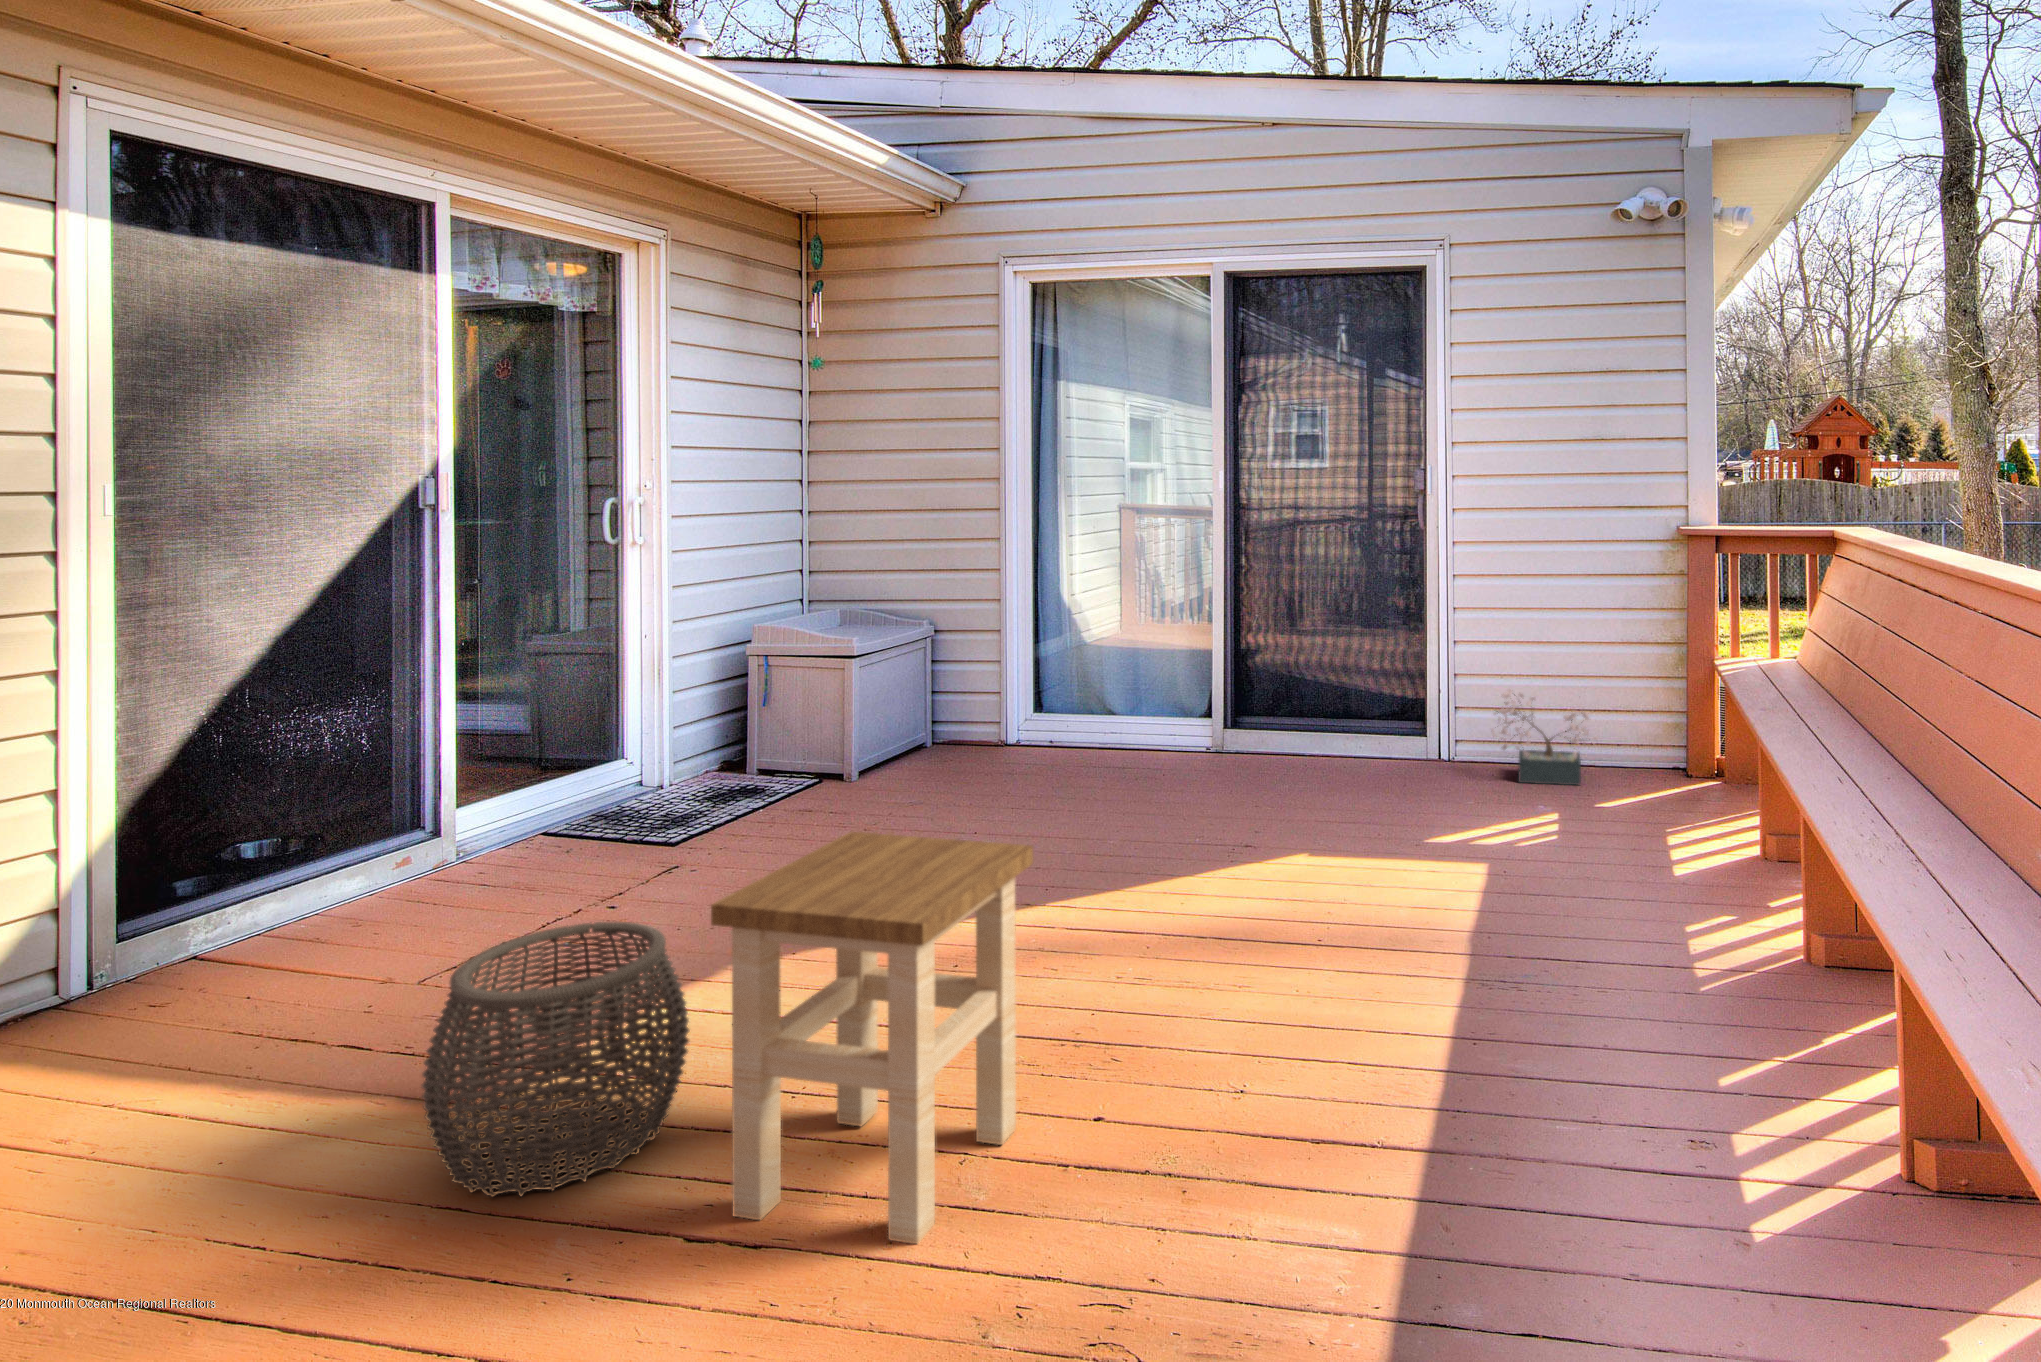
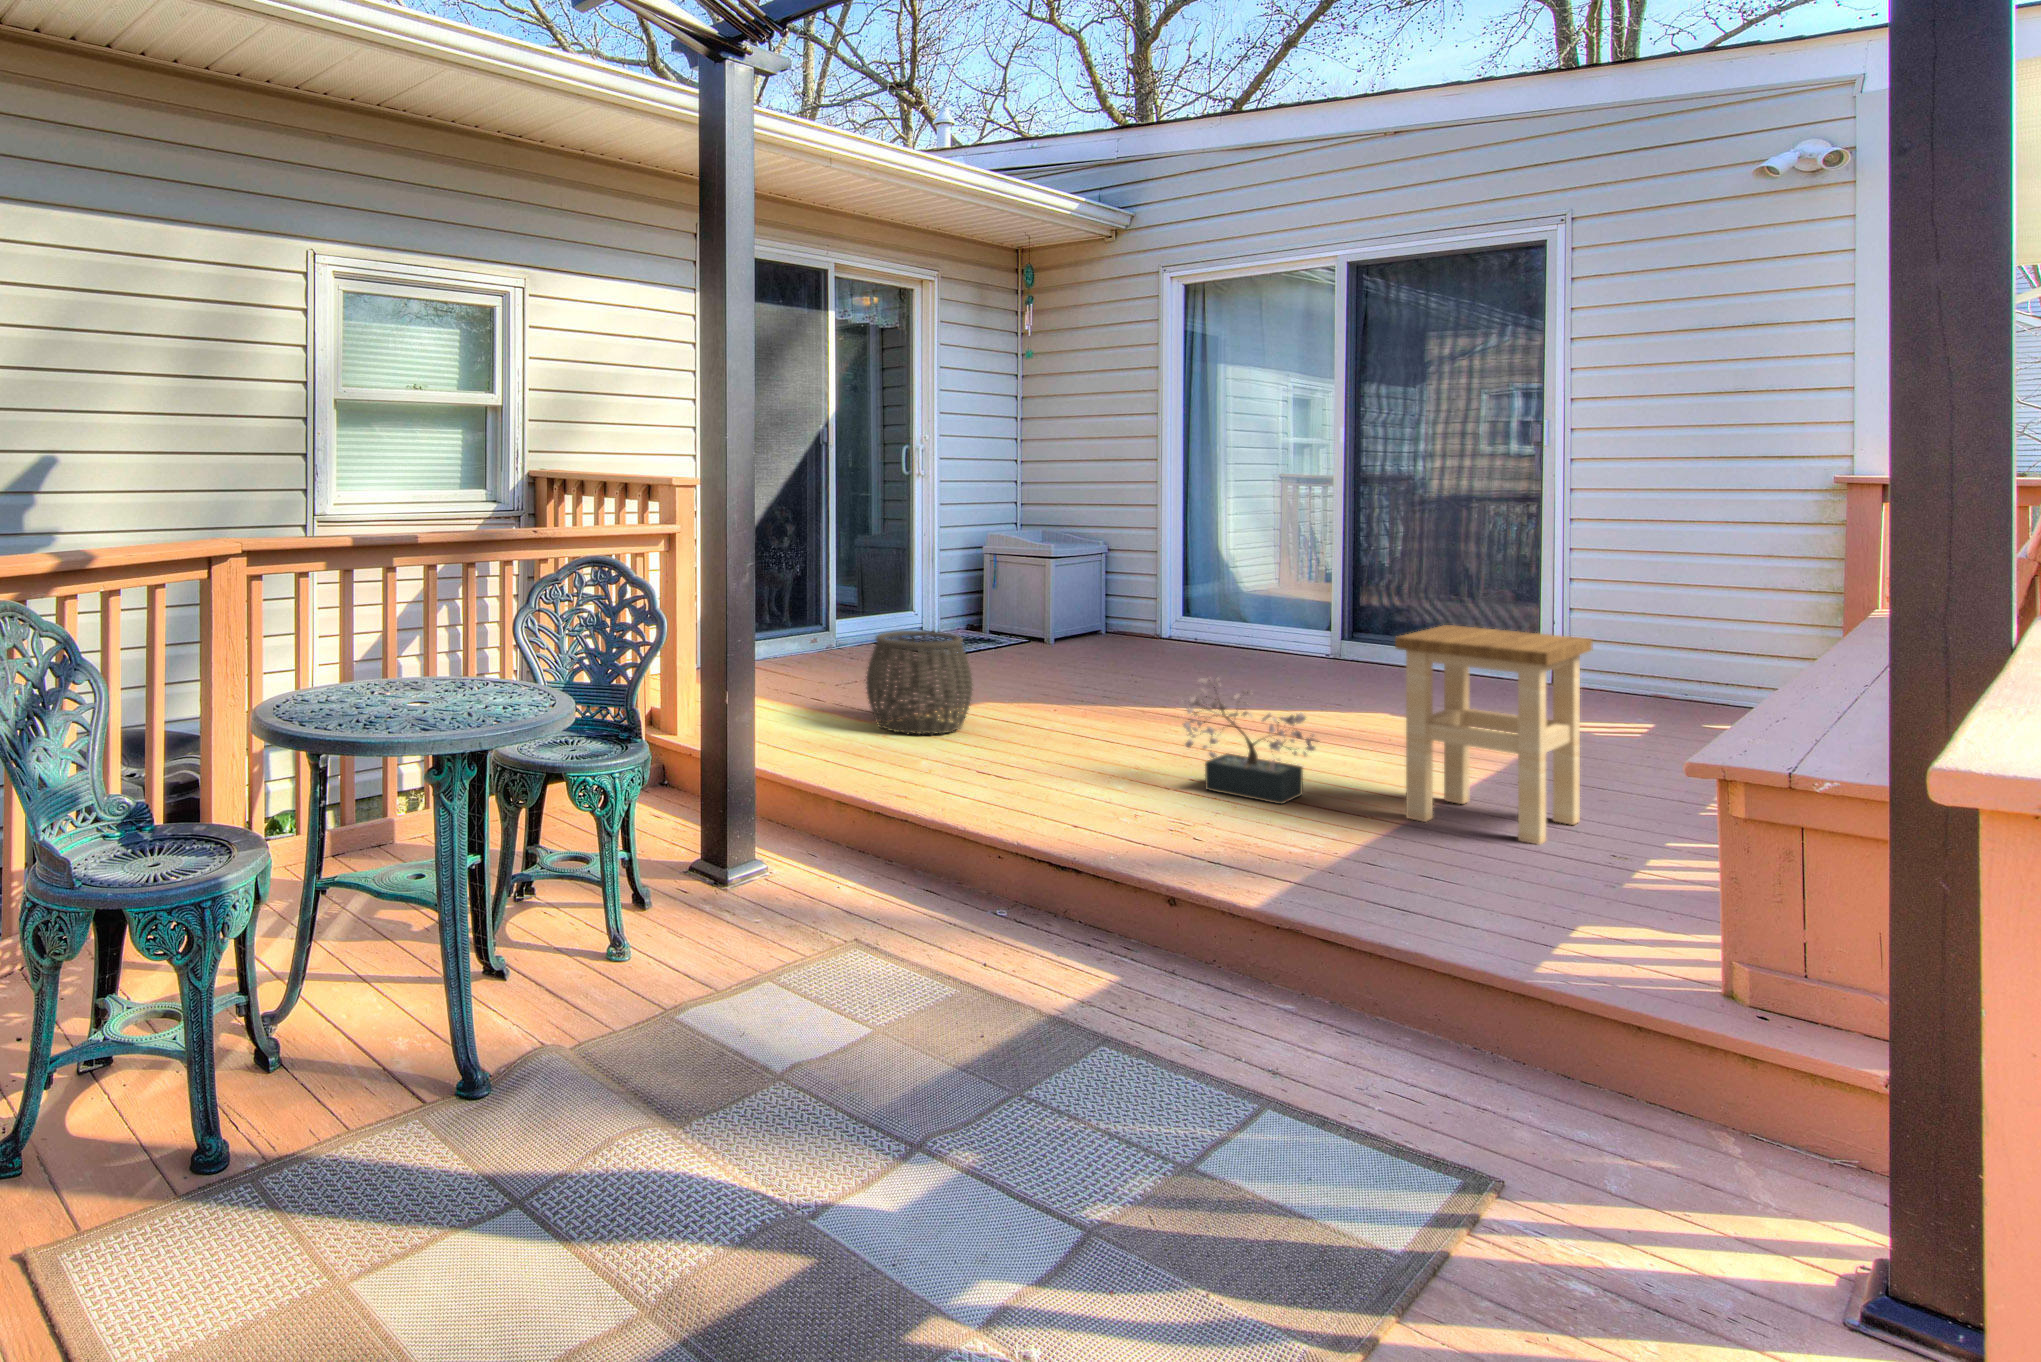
decorative plant: present [1492,689,1598,785] -> present [1179,677,1318,804]
stool: present [711,832,1033,1244] -> present [1395,625,1593,845]

